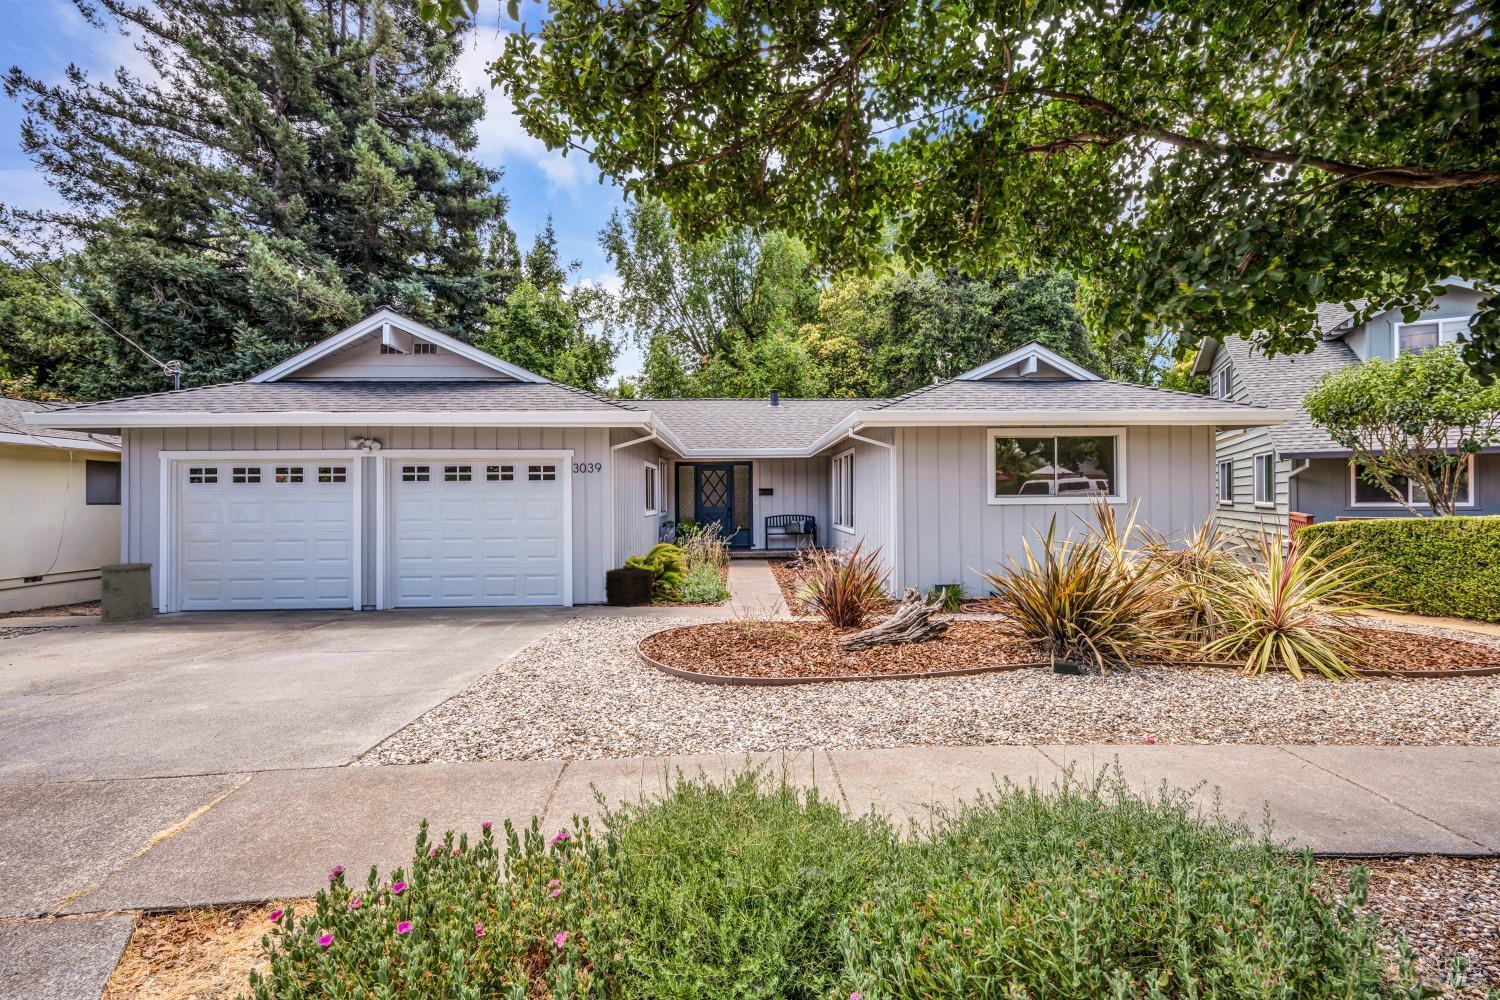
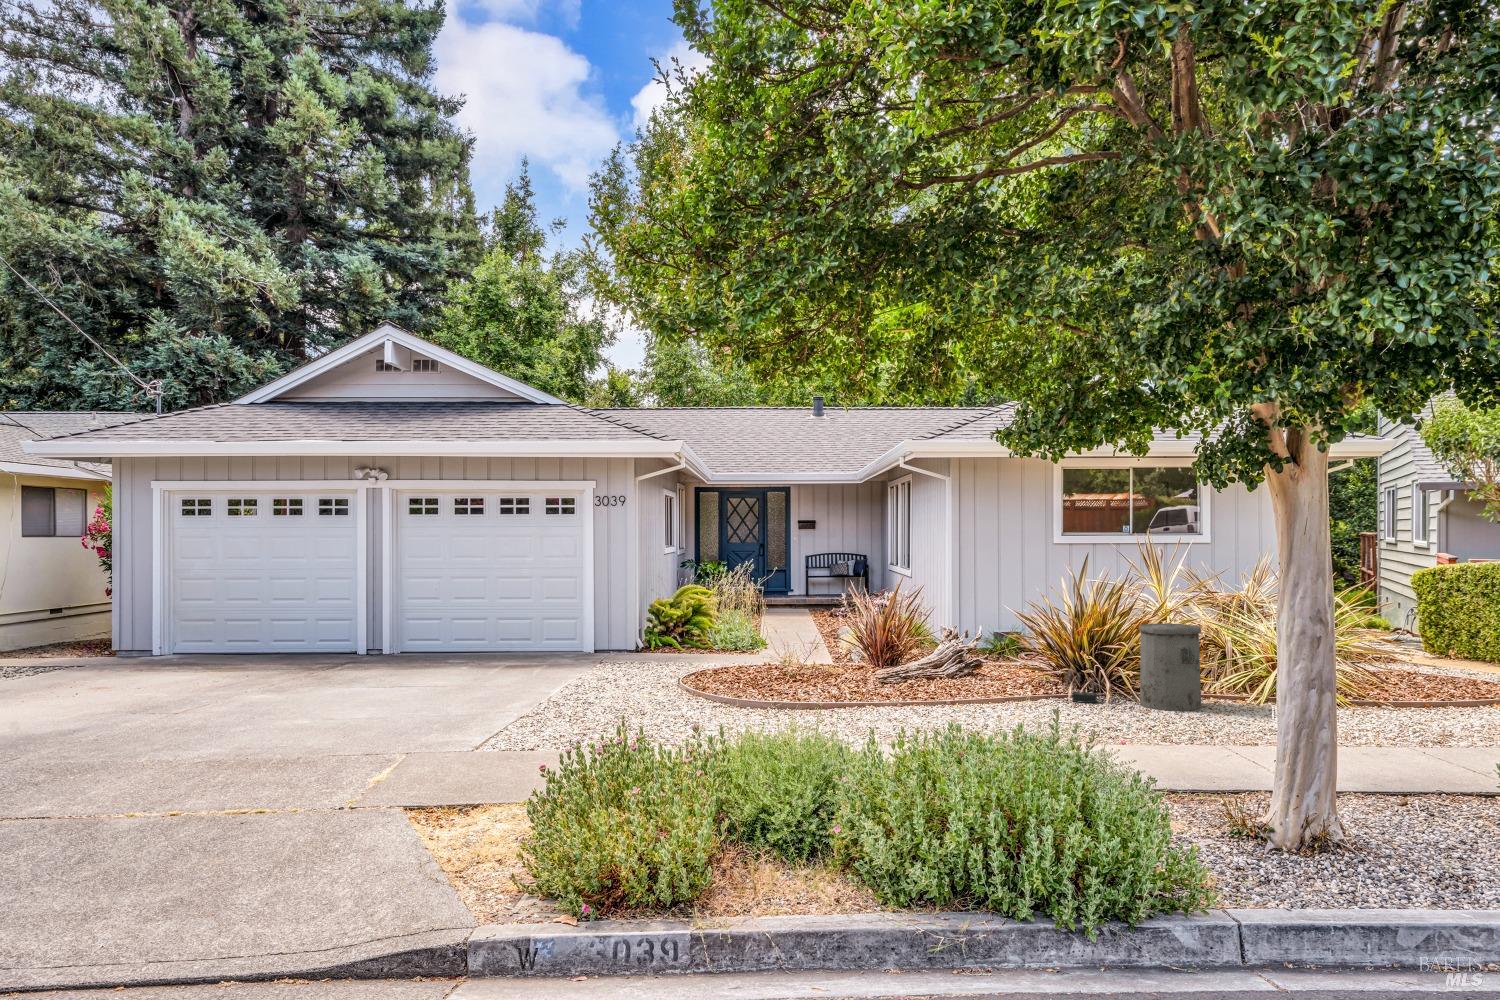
trash can: present [100,563,153,622] -> present [1139,623,1202,711]
wooden crate: present [605,567,653,607] -> none [627,611,681,653]

